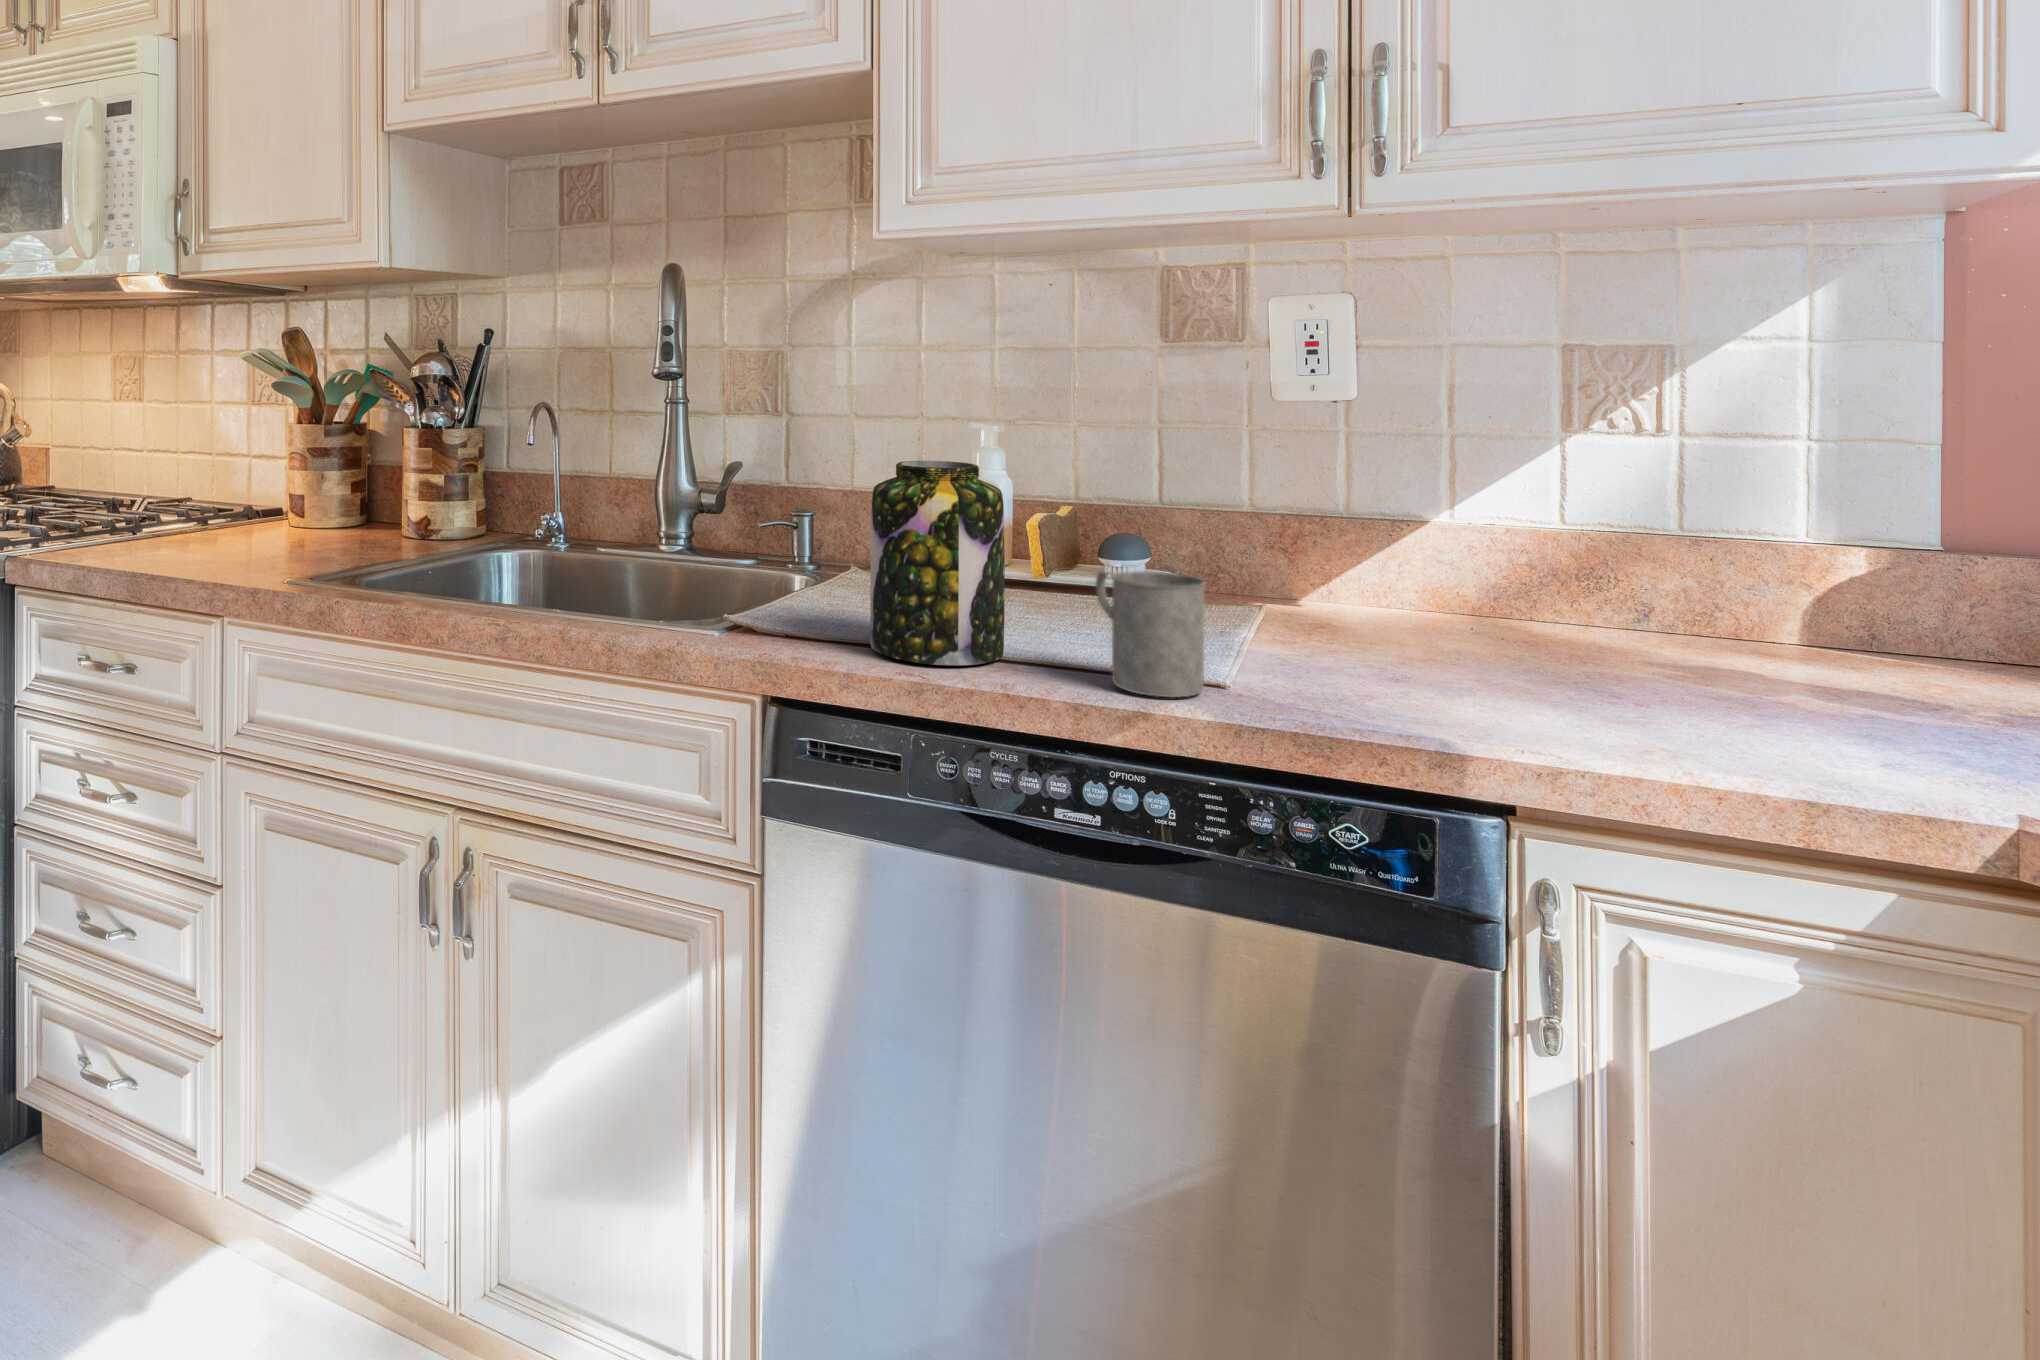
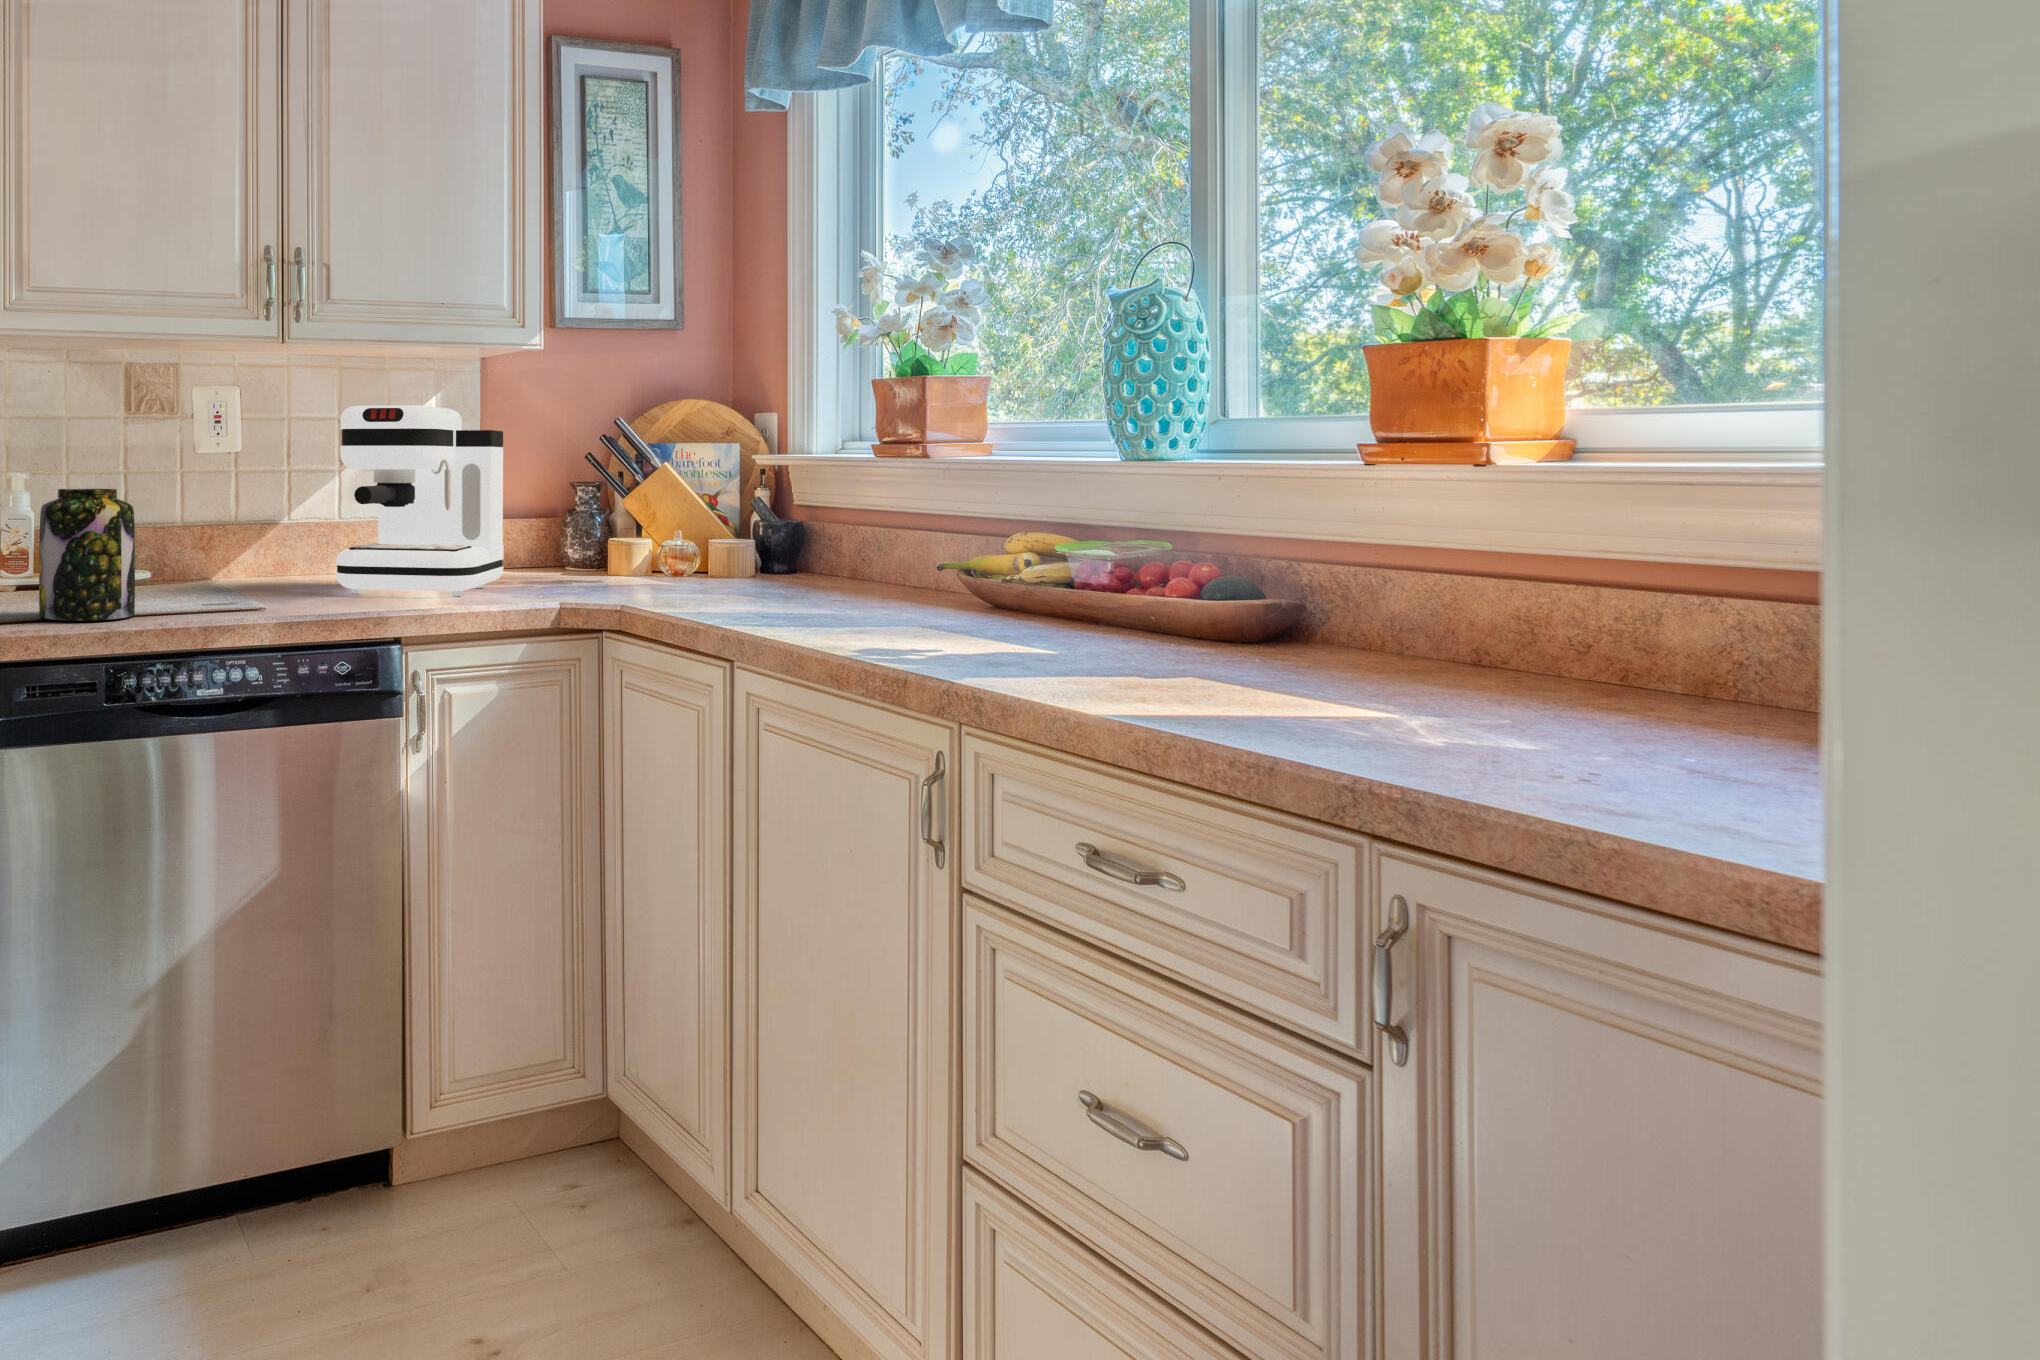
coffee maker: none [1431,324,1905,728] -> present [336,405,503,595]
mug: present [1095,571,1206,697] -> none [192,546,266,615]

